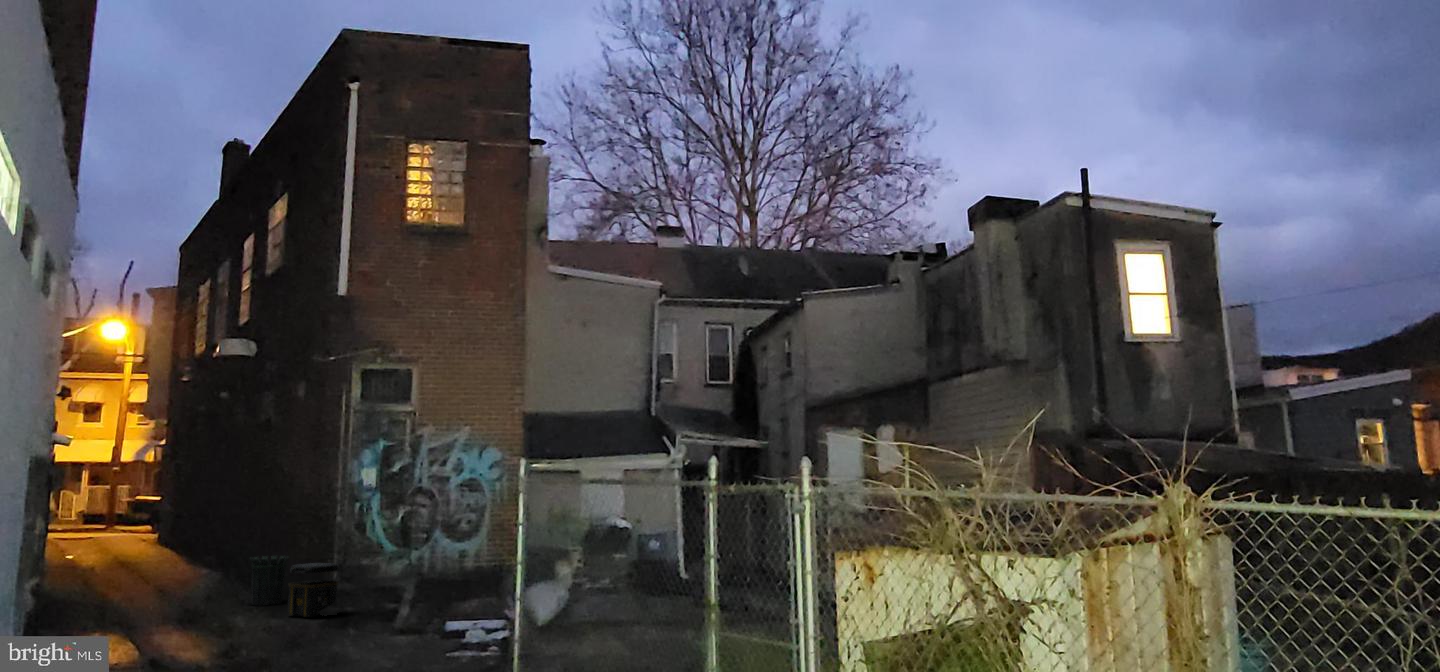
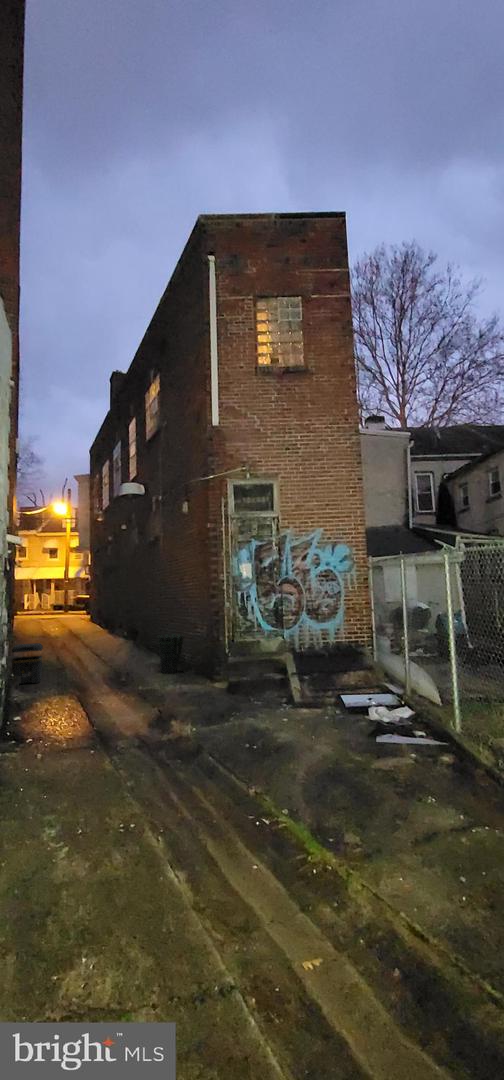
toolbox: present [288,563,338,618] -> present [12,643,43,684]

